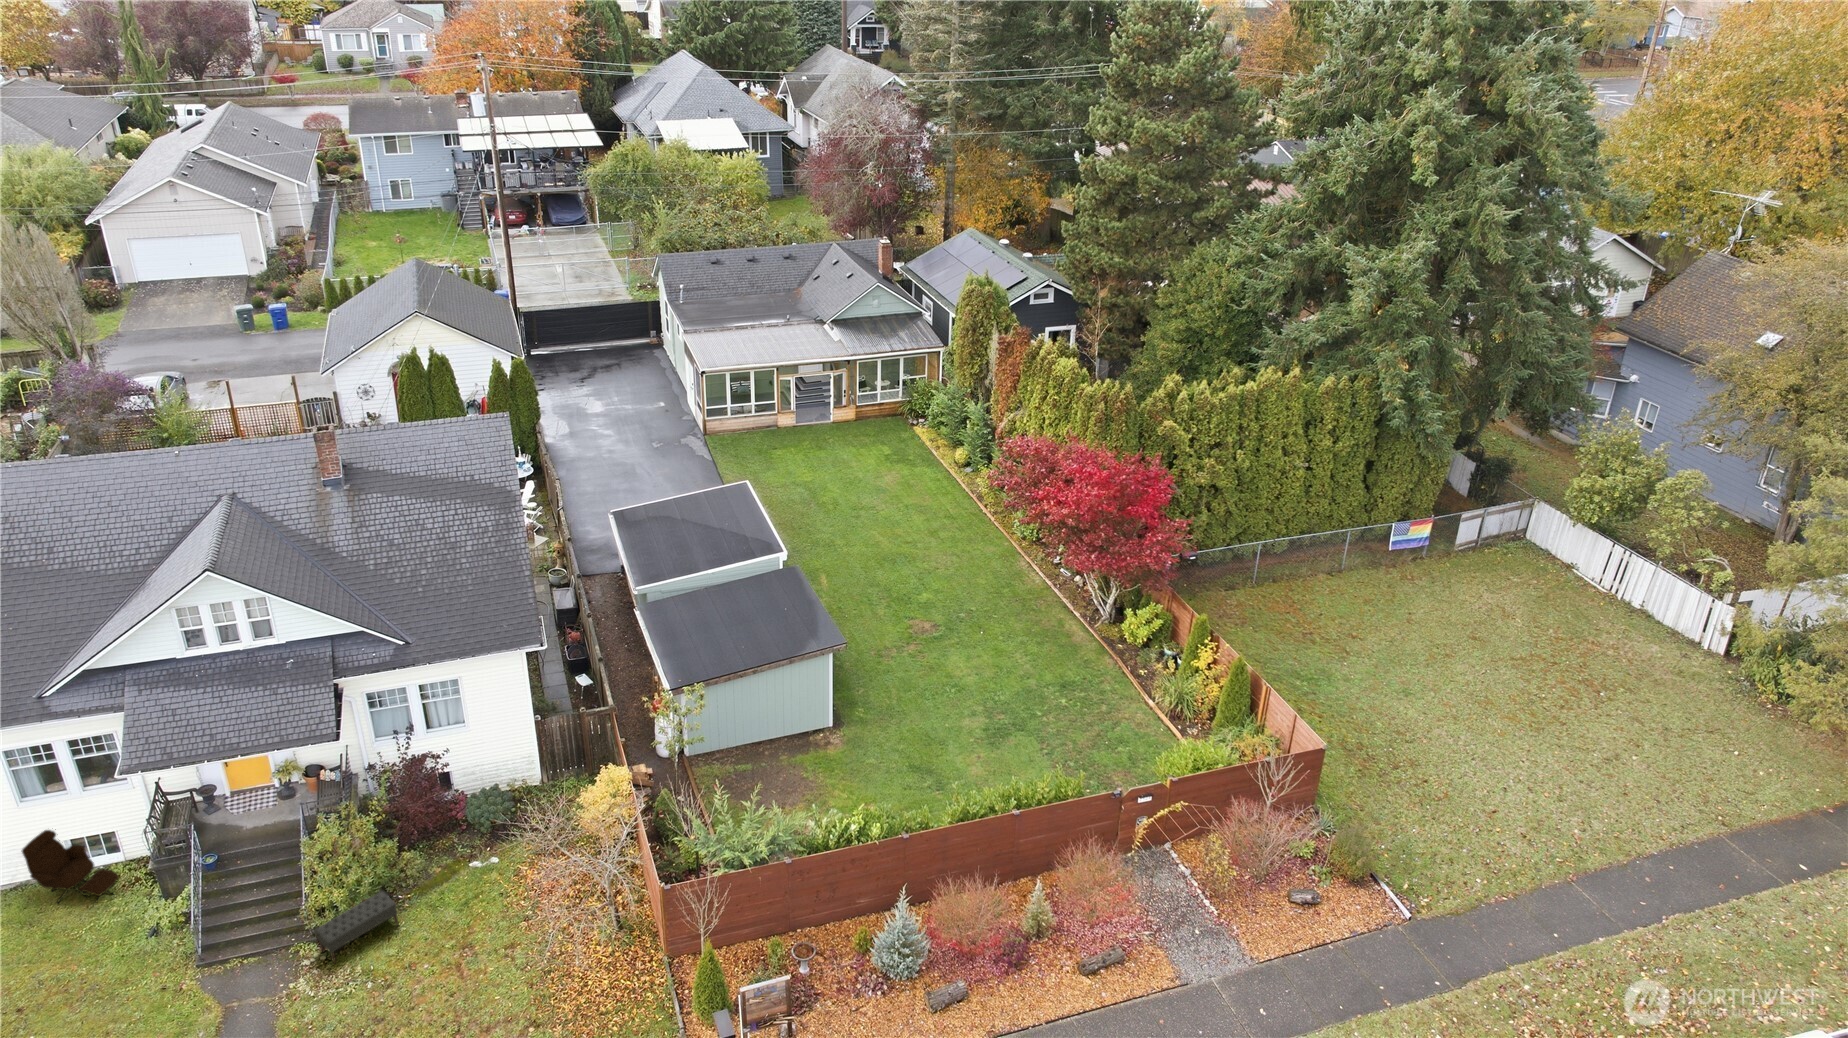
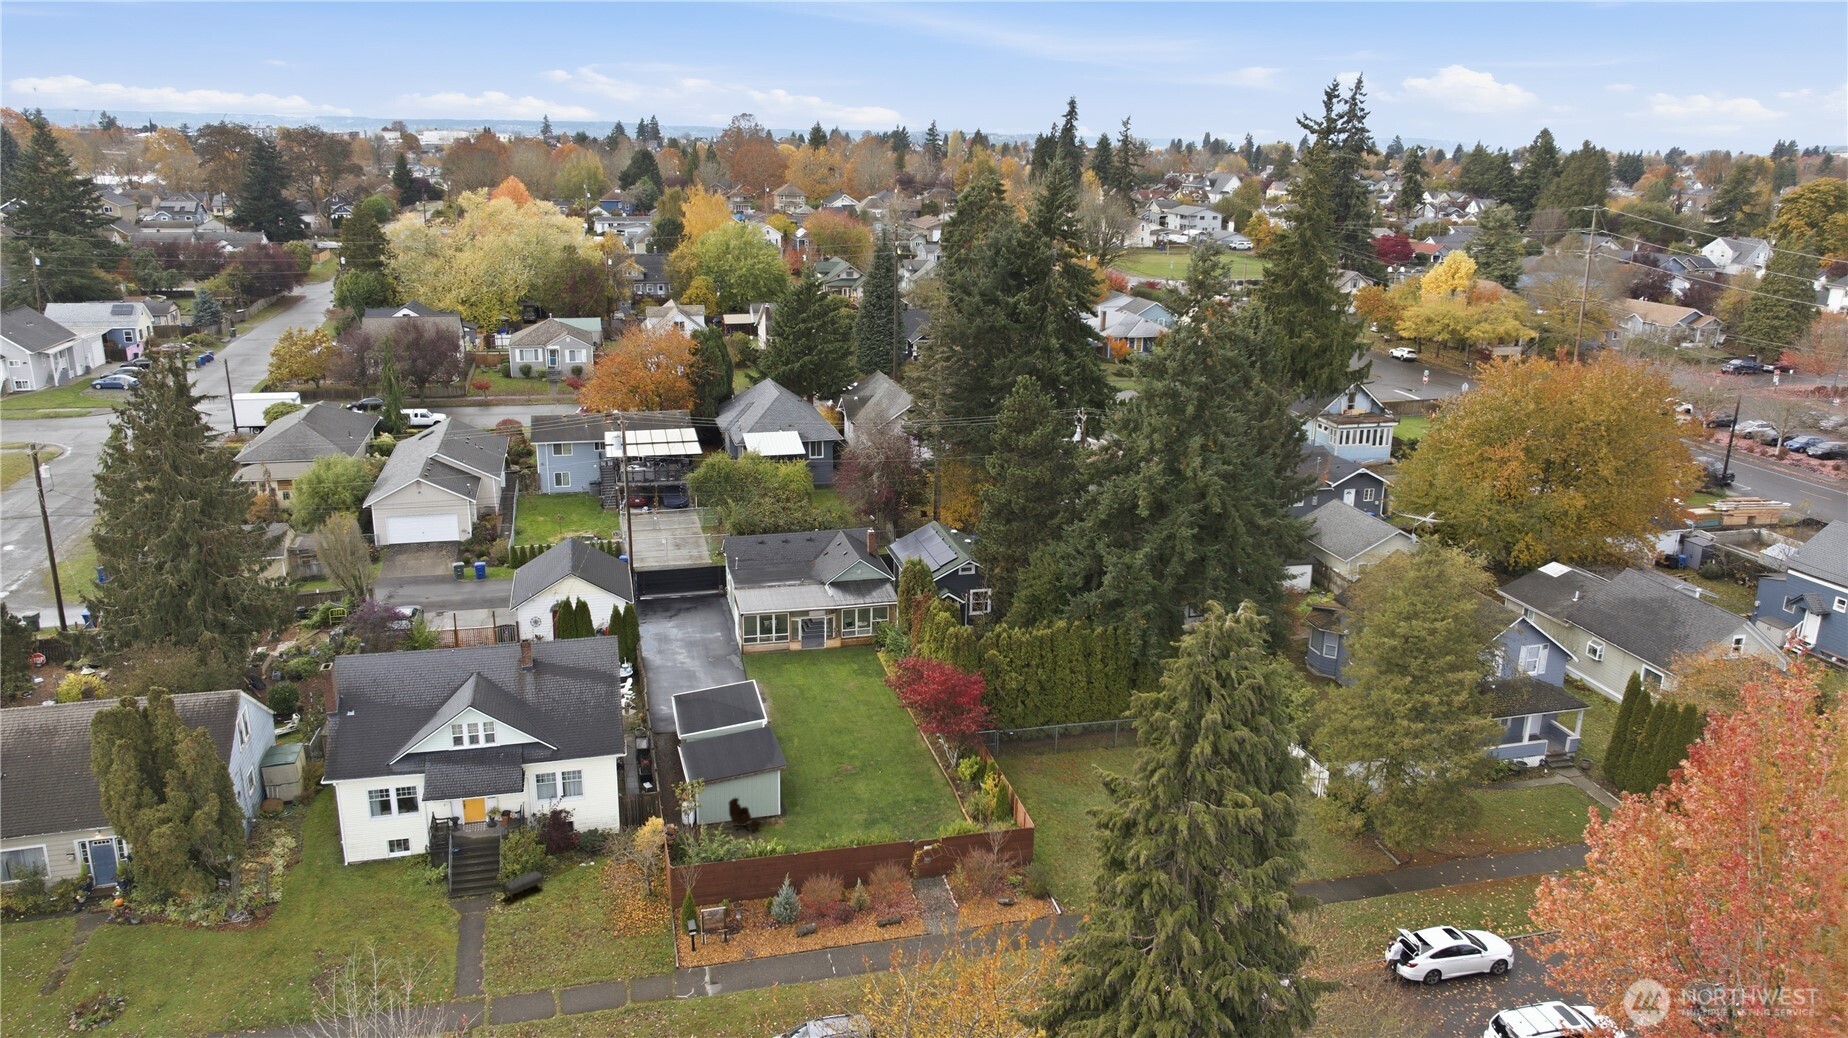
lounge chair: present [22,830,119,903] -> present [728,798,761,830]

